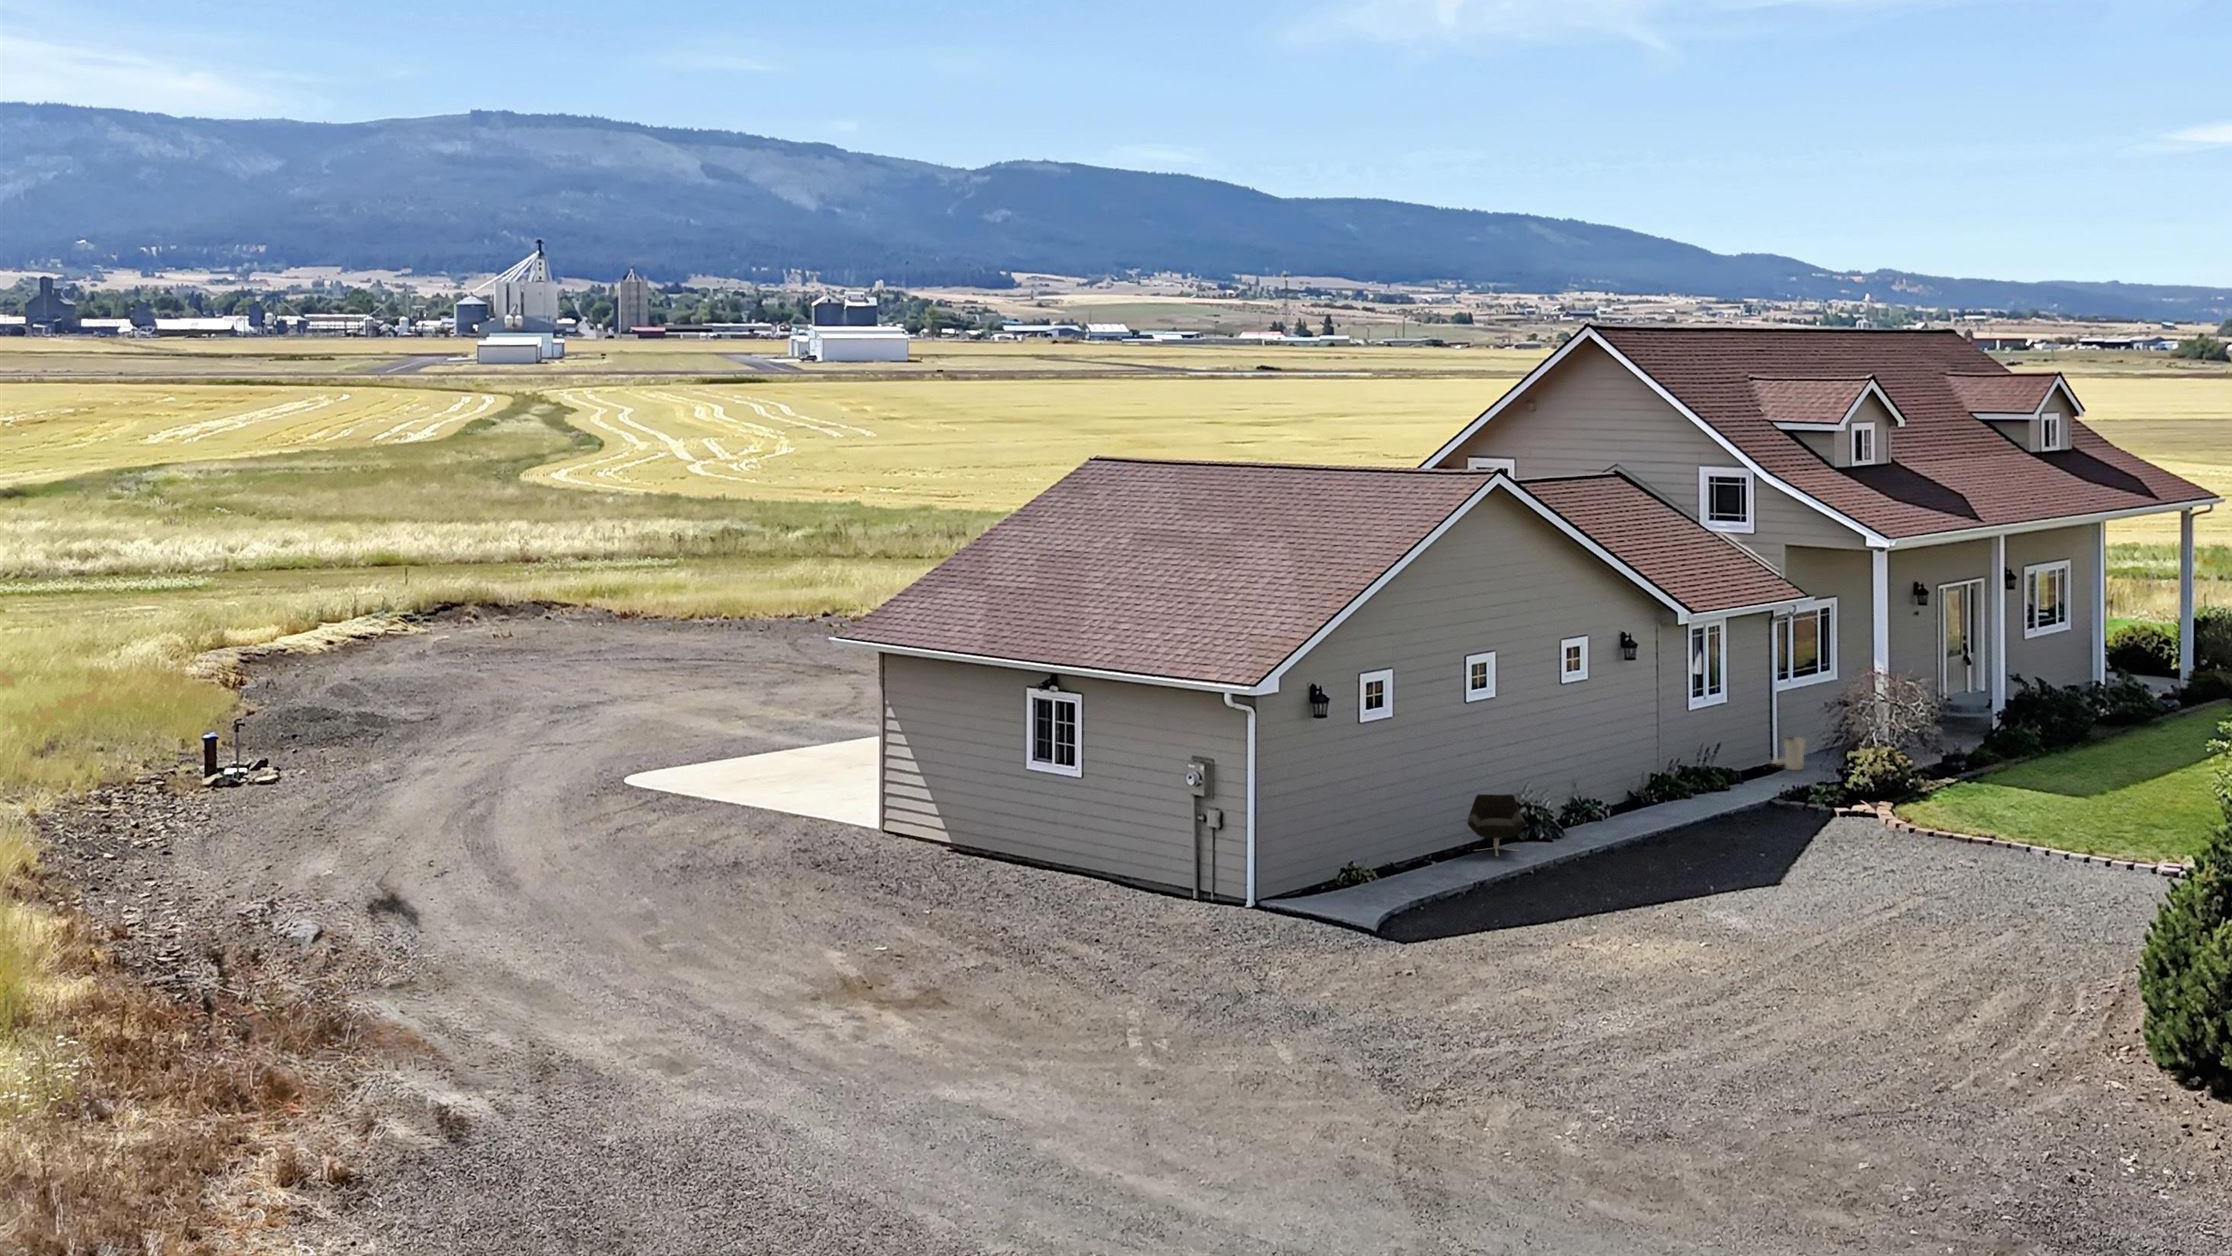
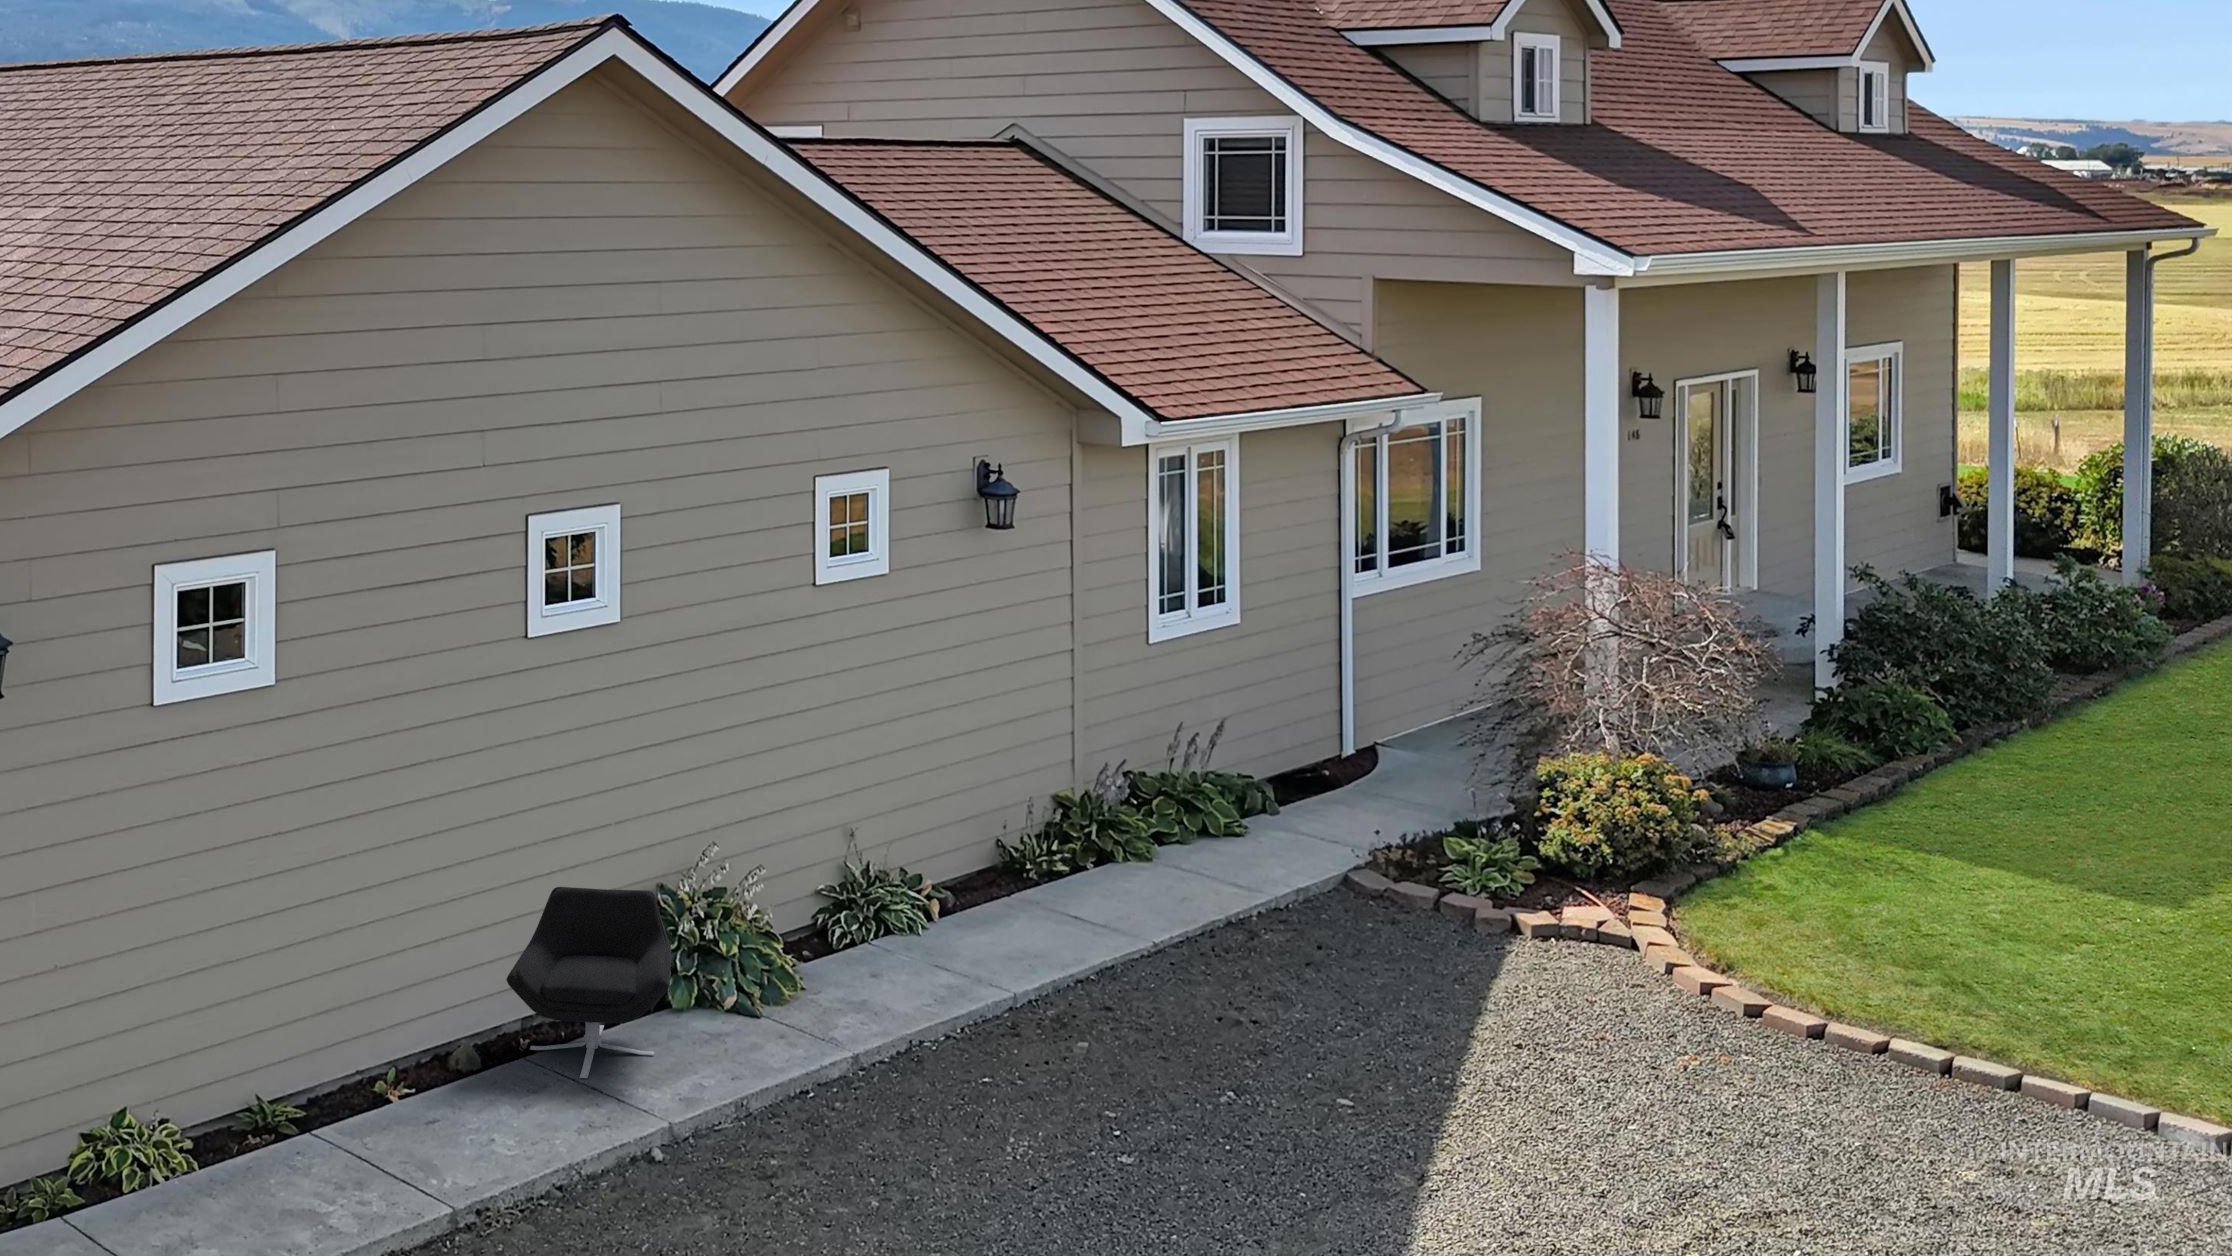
trash can: present [1772,737,1805,770] -> none [1334,703,1419,781]

